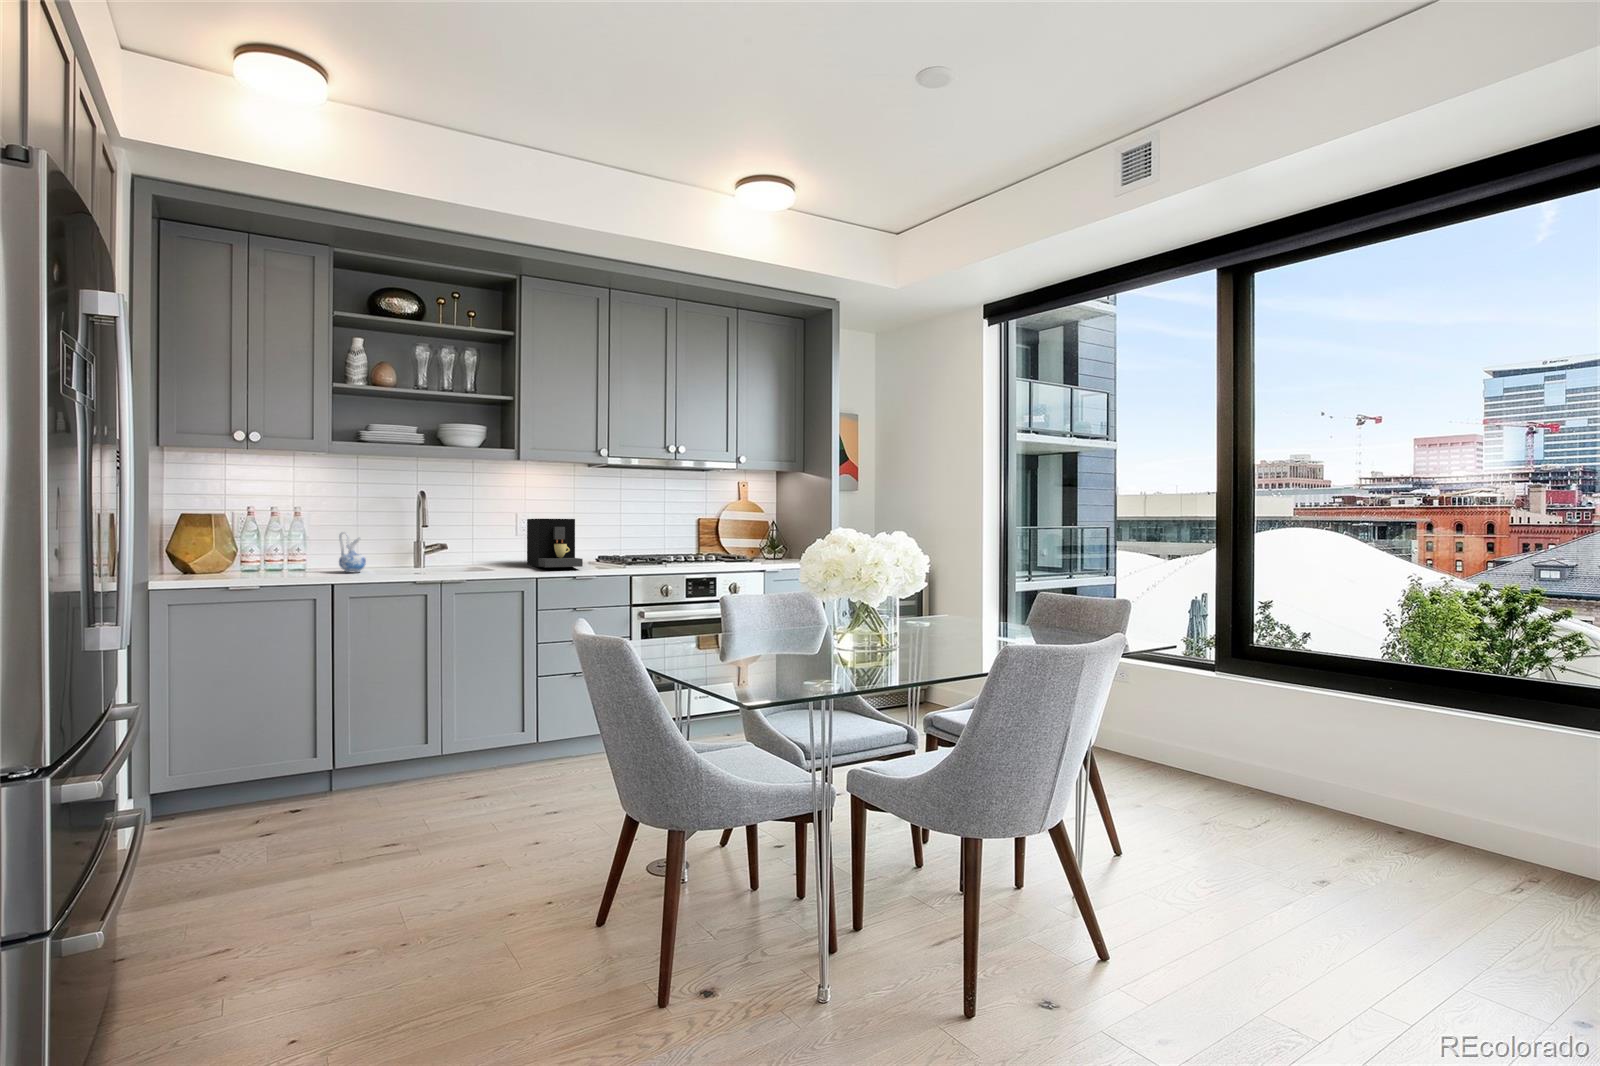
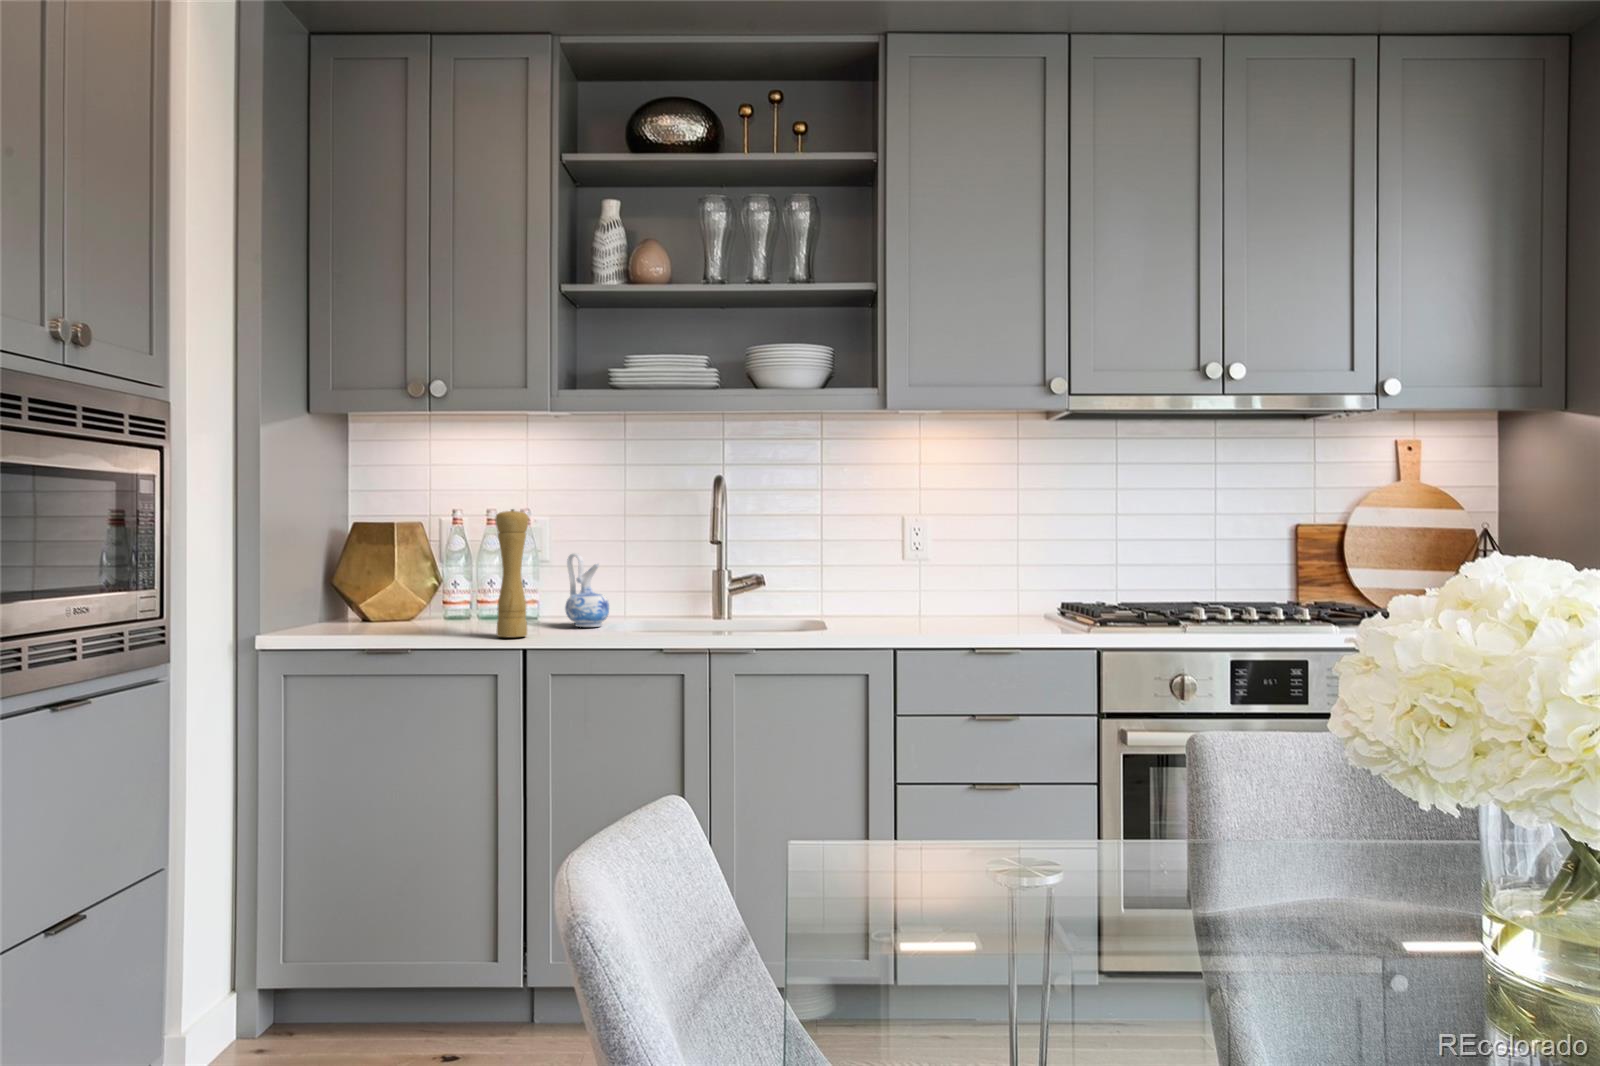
pepper mill: none [305,506,325,578] -> present [495,509,529,637]
coffee maker: present [527,519,583,567] -> none [910,527,995,628]

